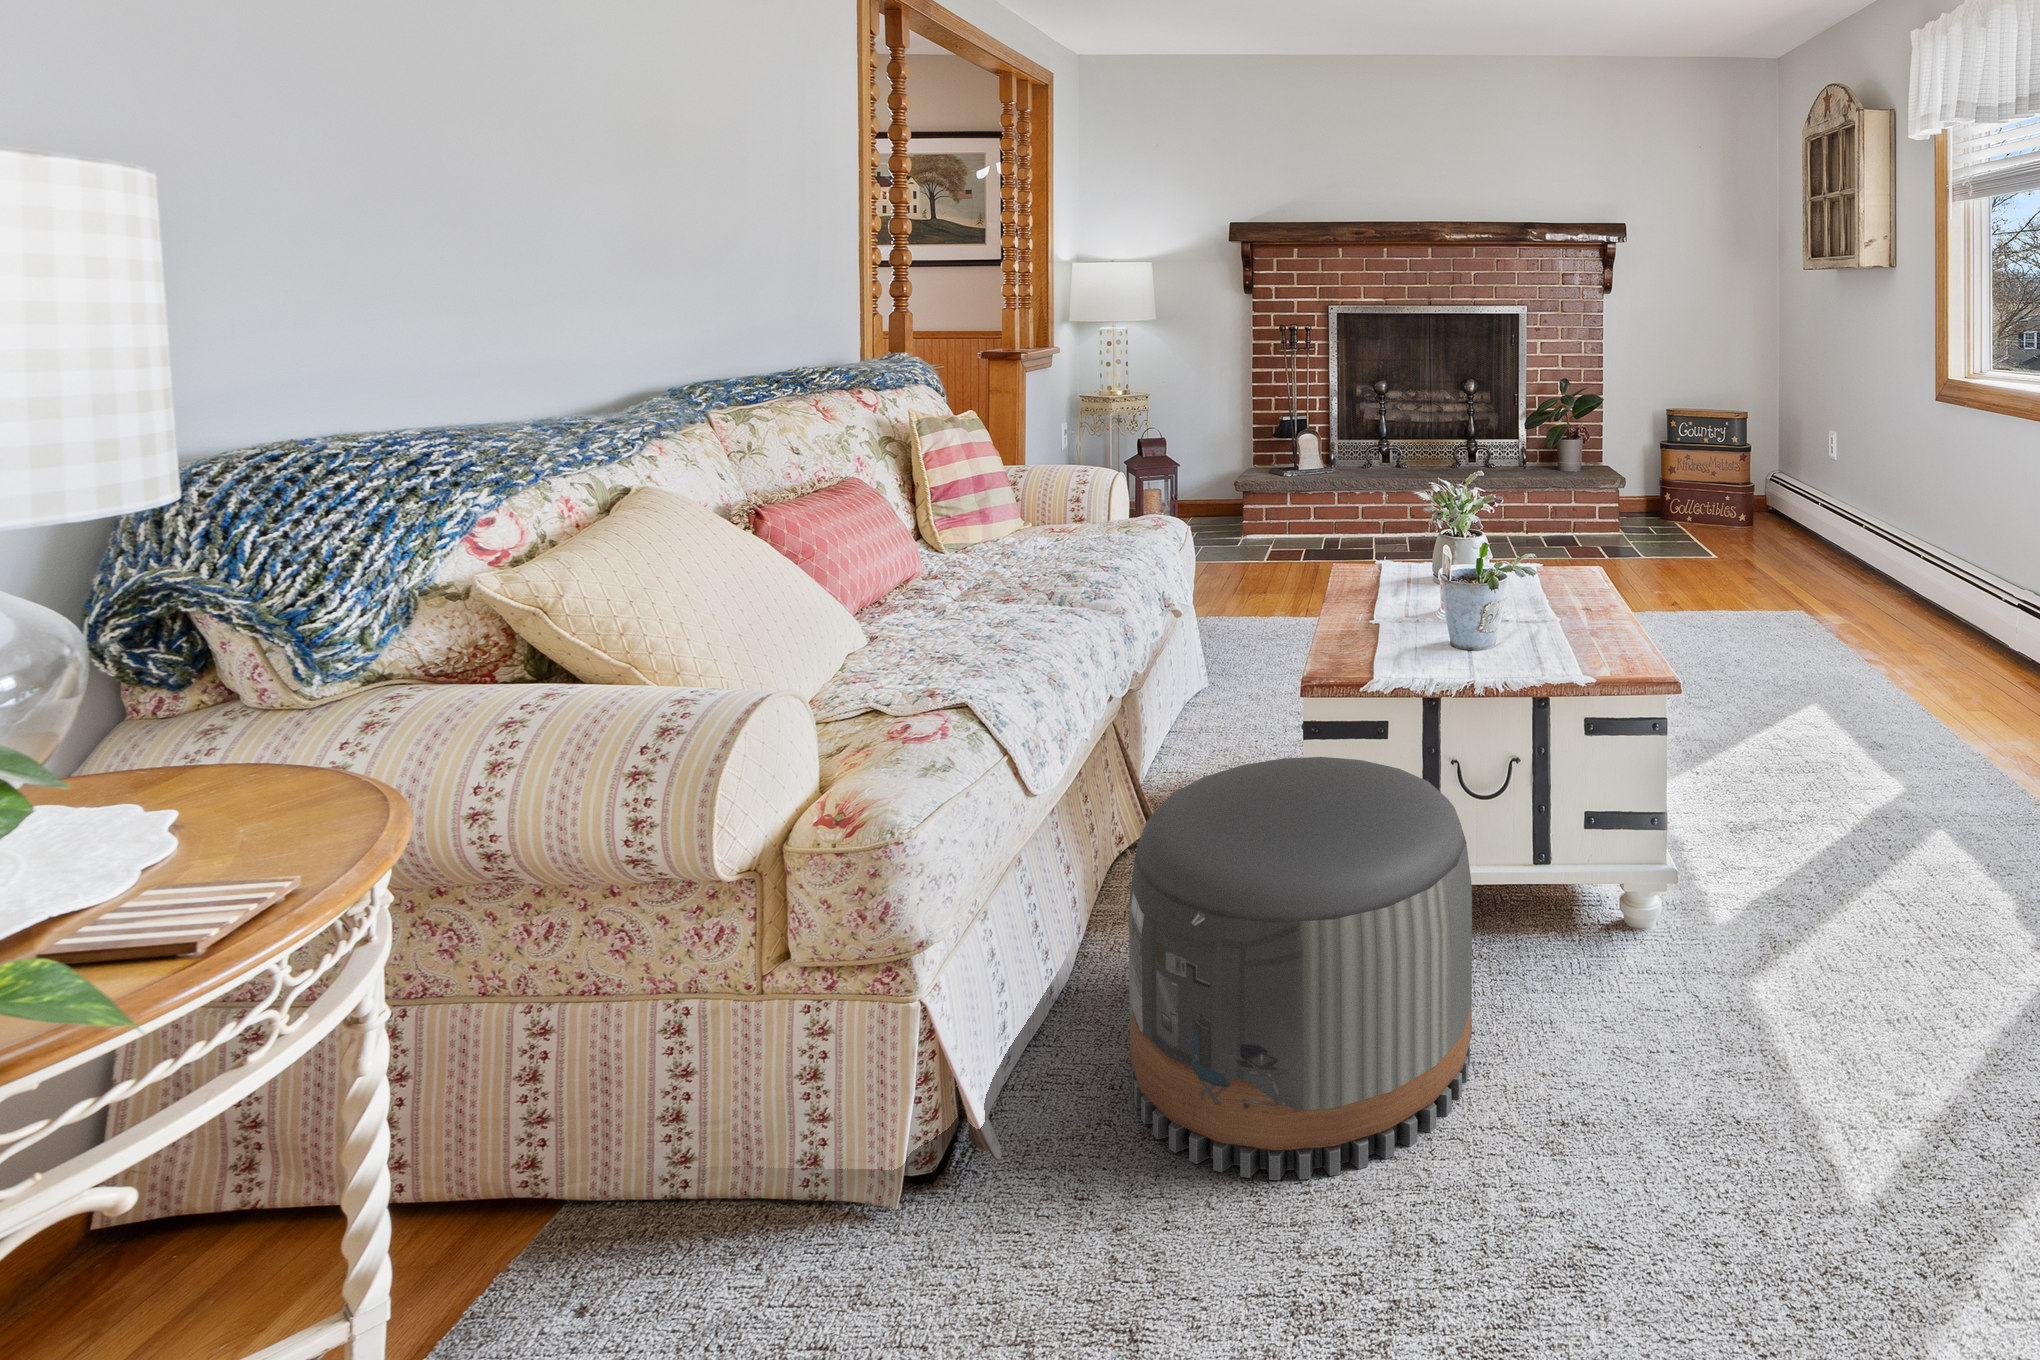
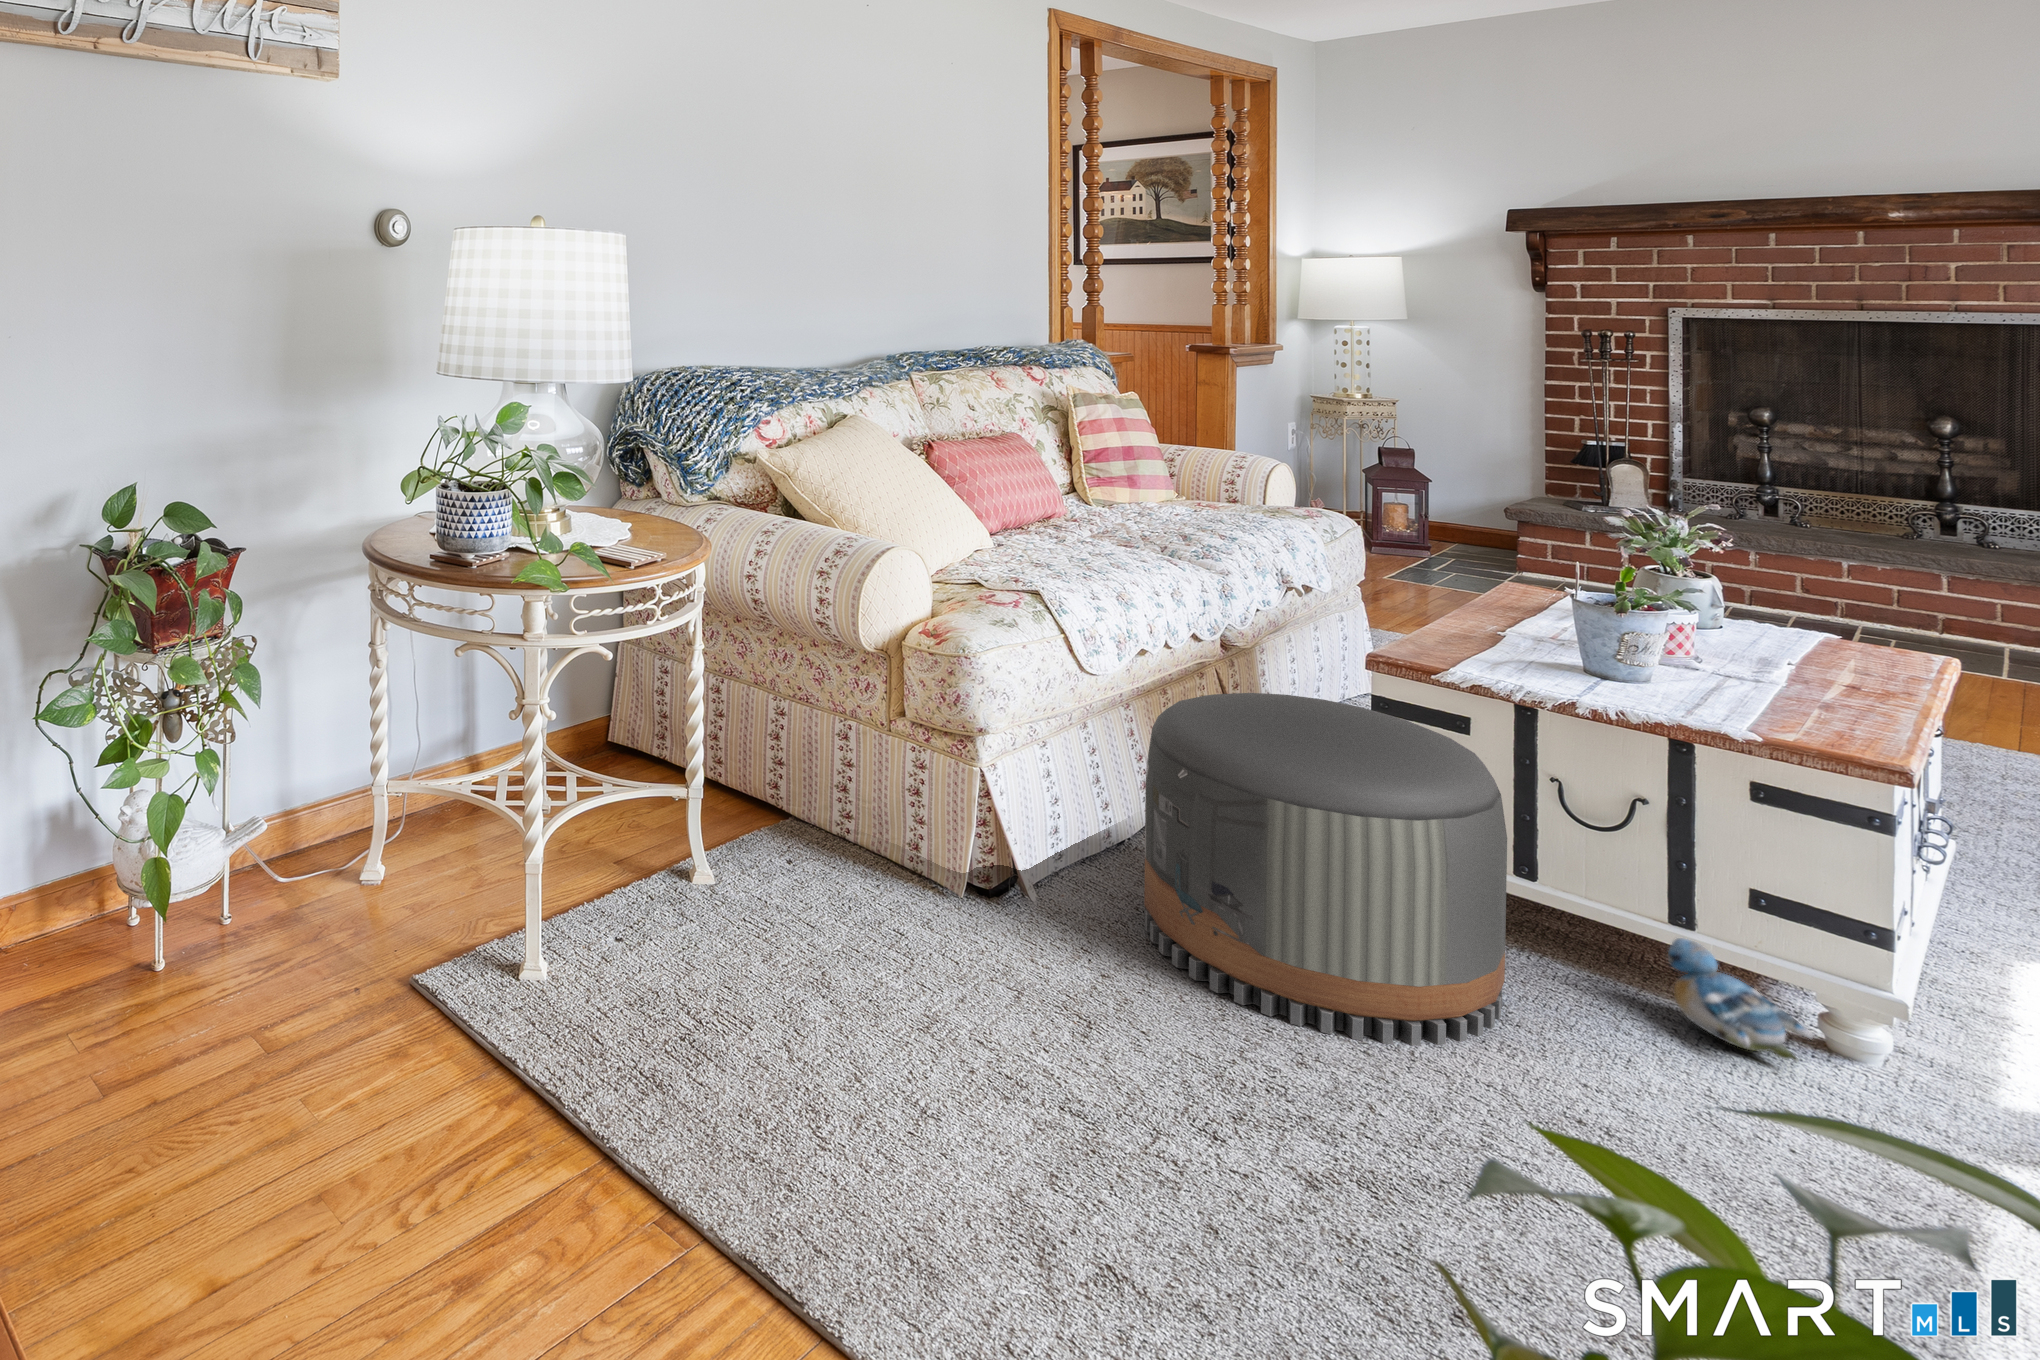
plush toy: none [1550,894,1647,981] -> present [1668,938,1813,1061]

